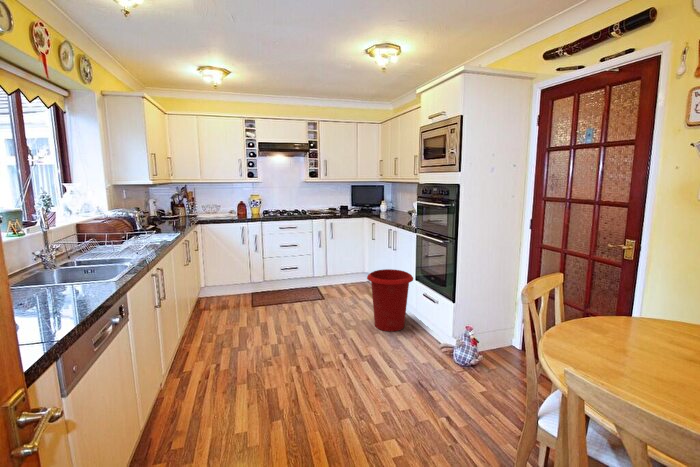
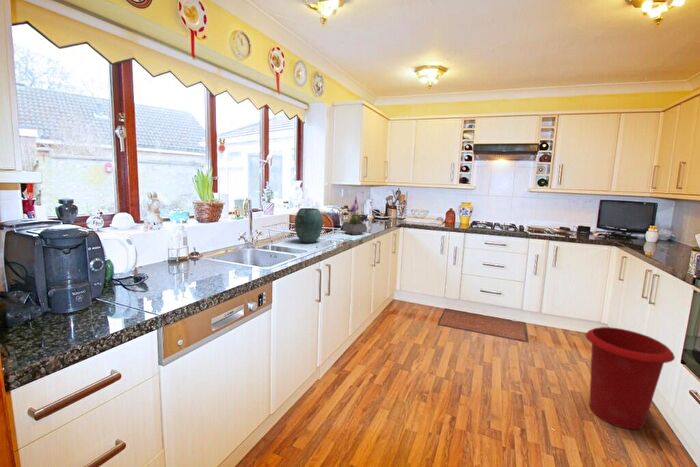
potted plant: none [144,193,173,235] -> present [343,196,366,235]
vase: none [95,211,132,249] -> present [295,208,323,243]

